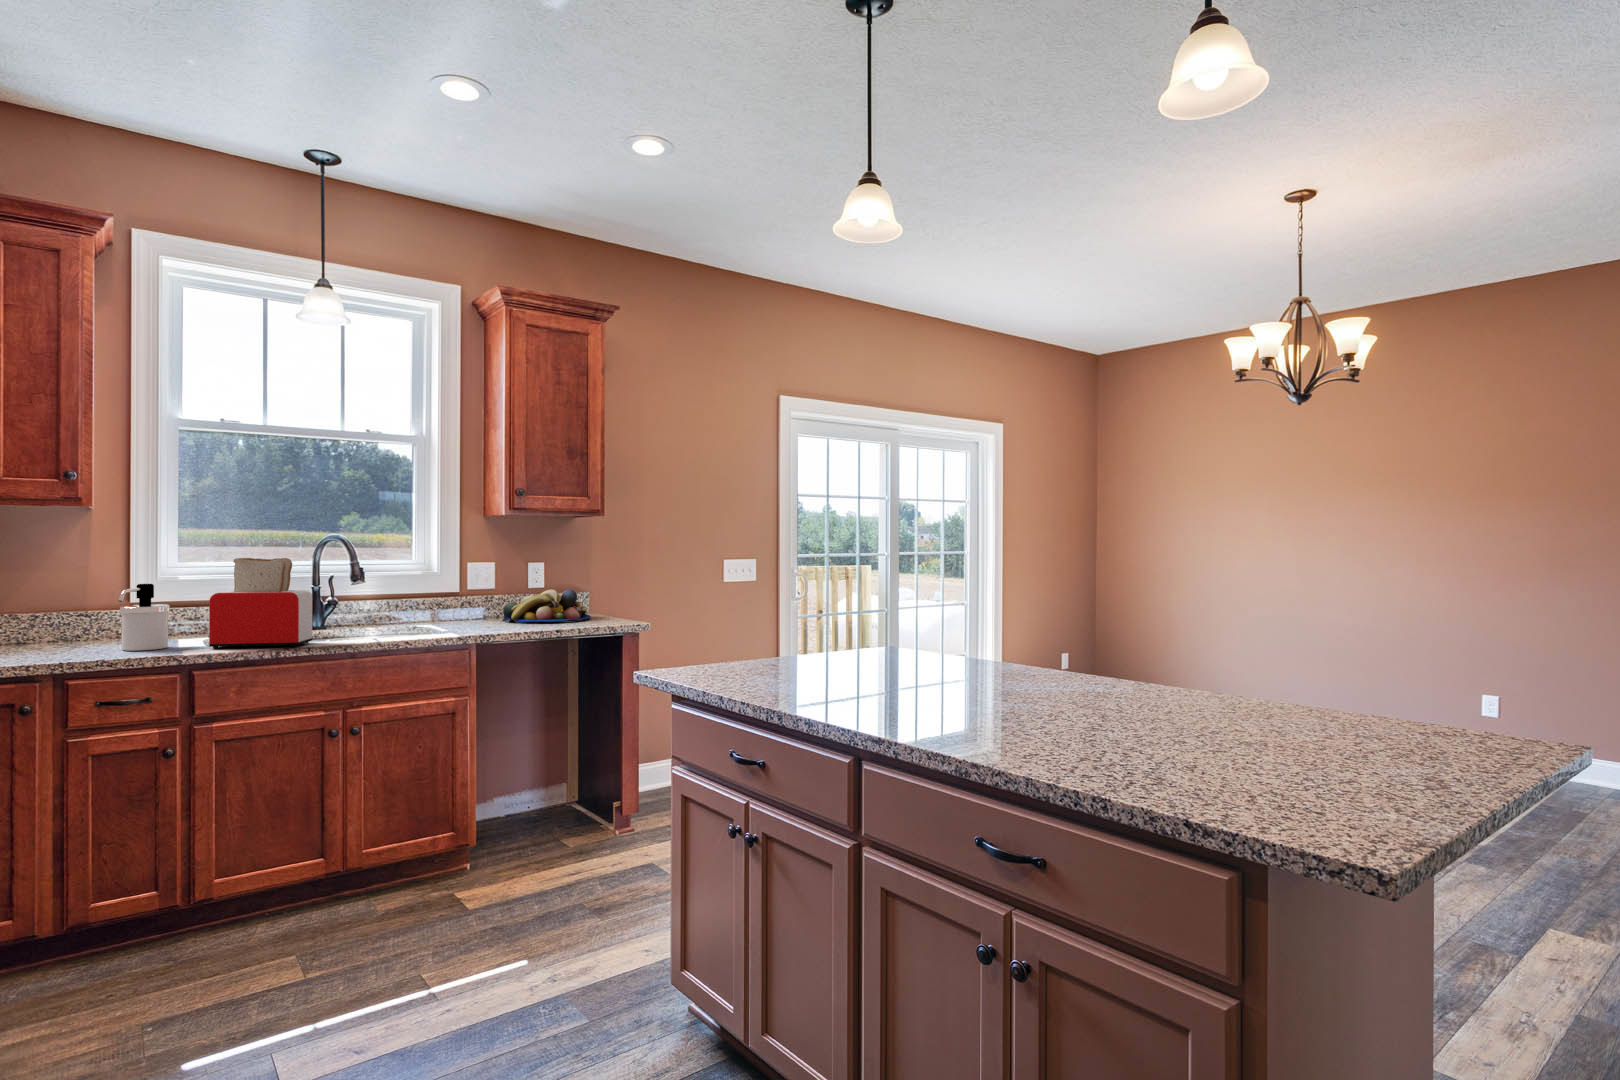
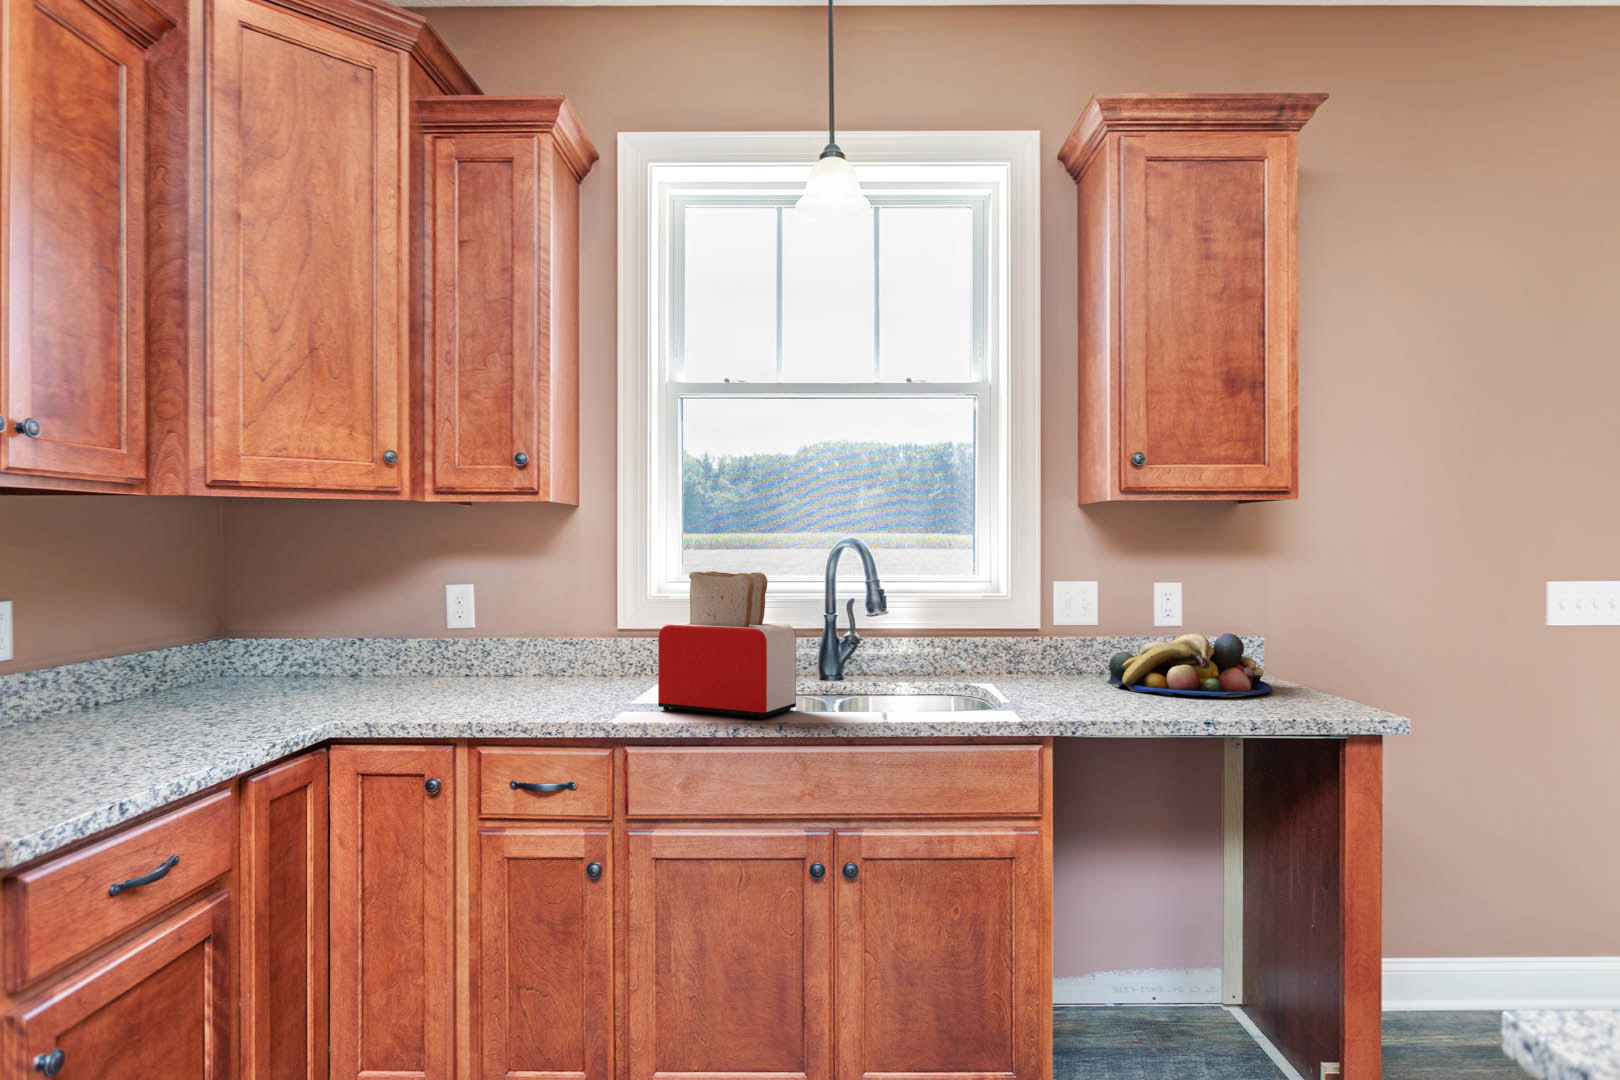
soap dispenser: present [118,584,170,651] -> none [551,607,624,704]

